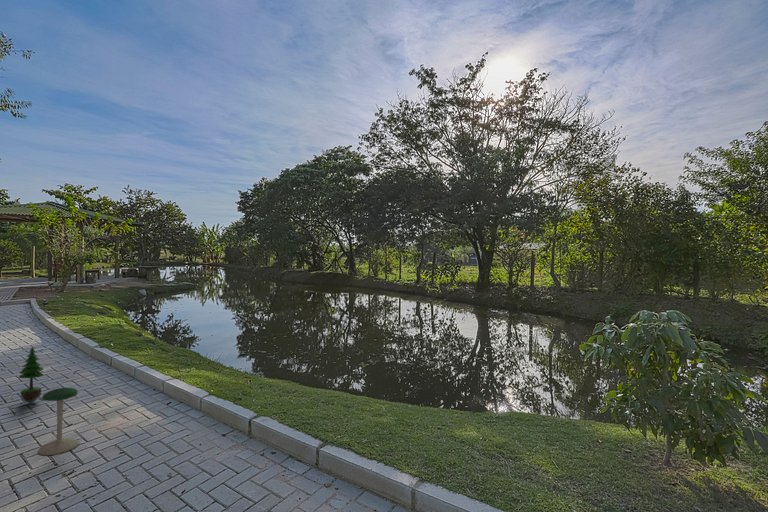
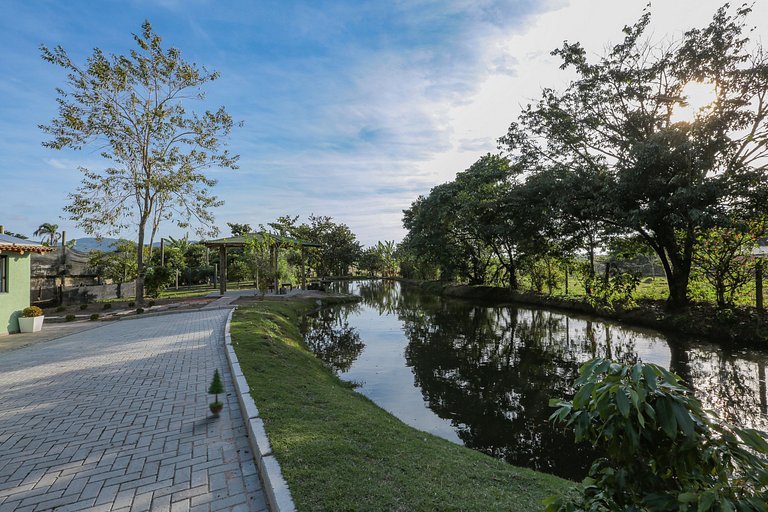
stool: present [38,388,79,455] -> none [198,417,230,481]

